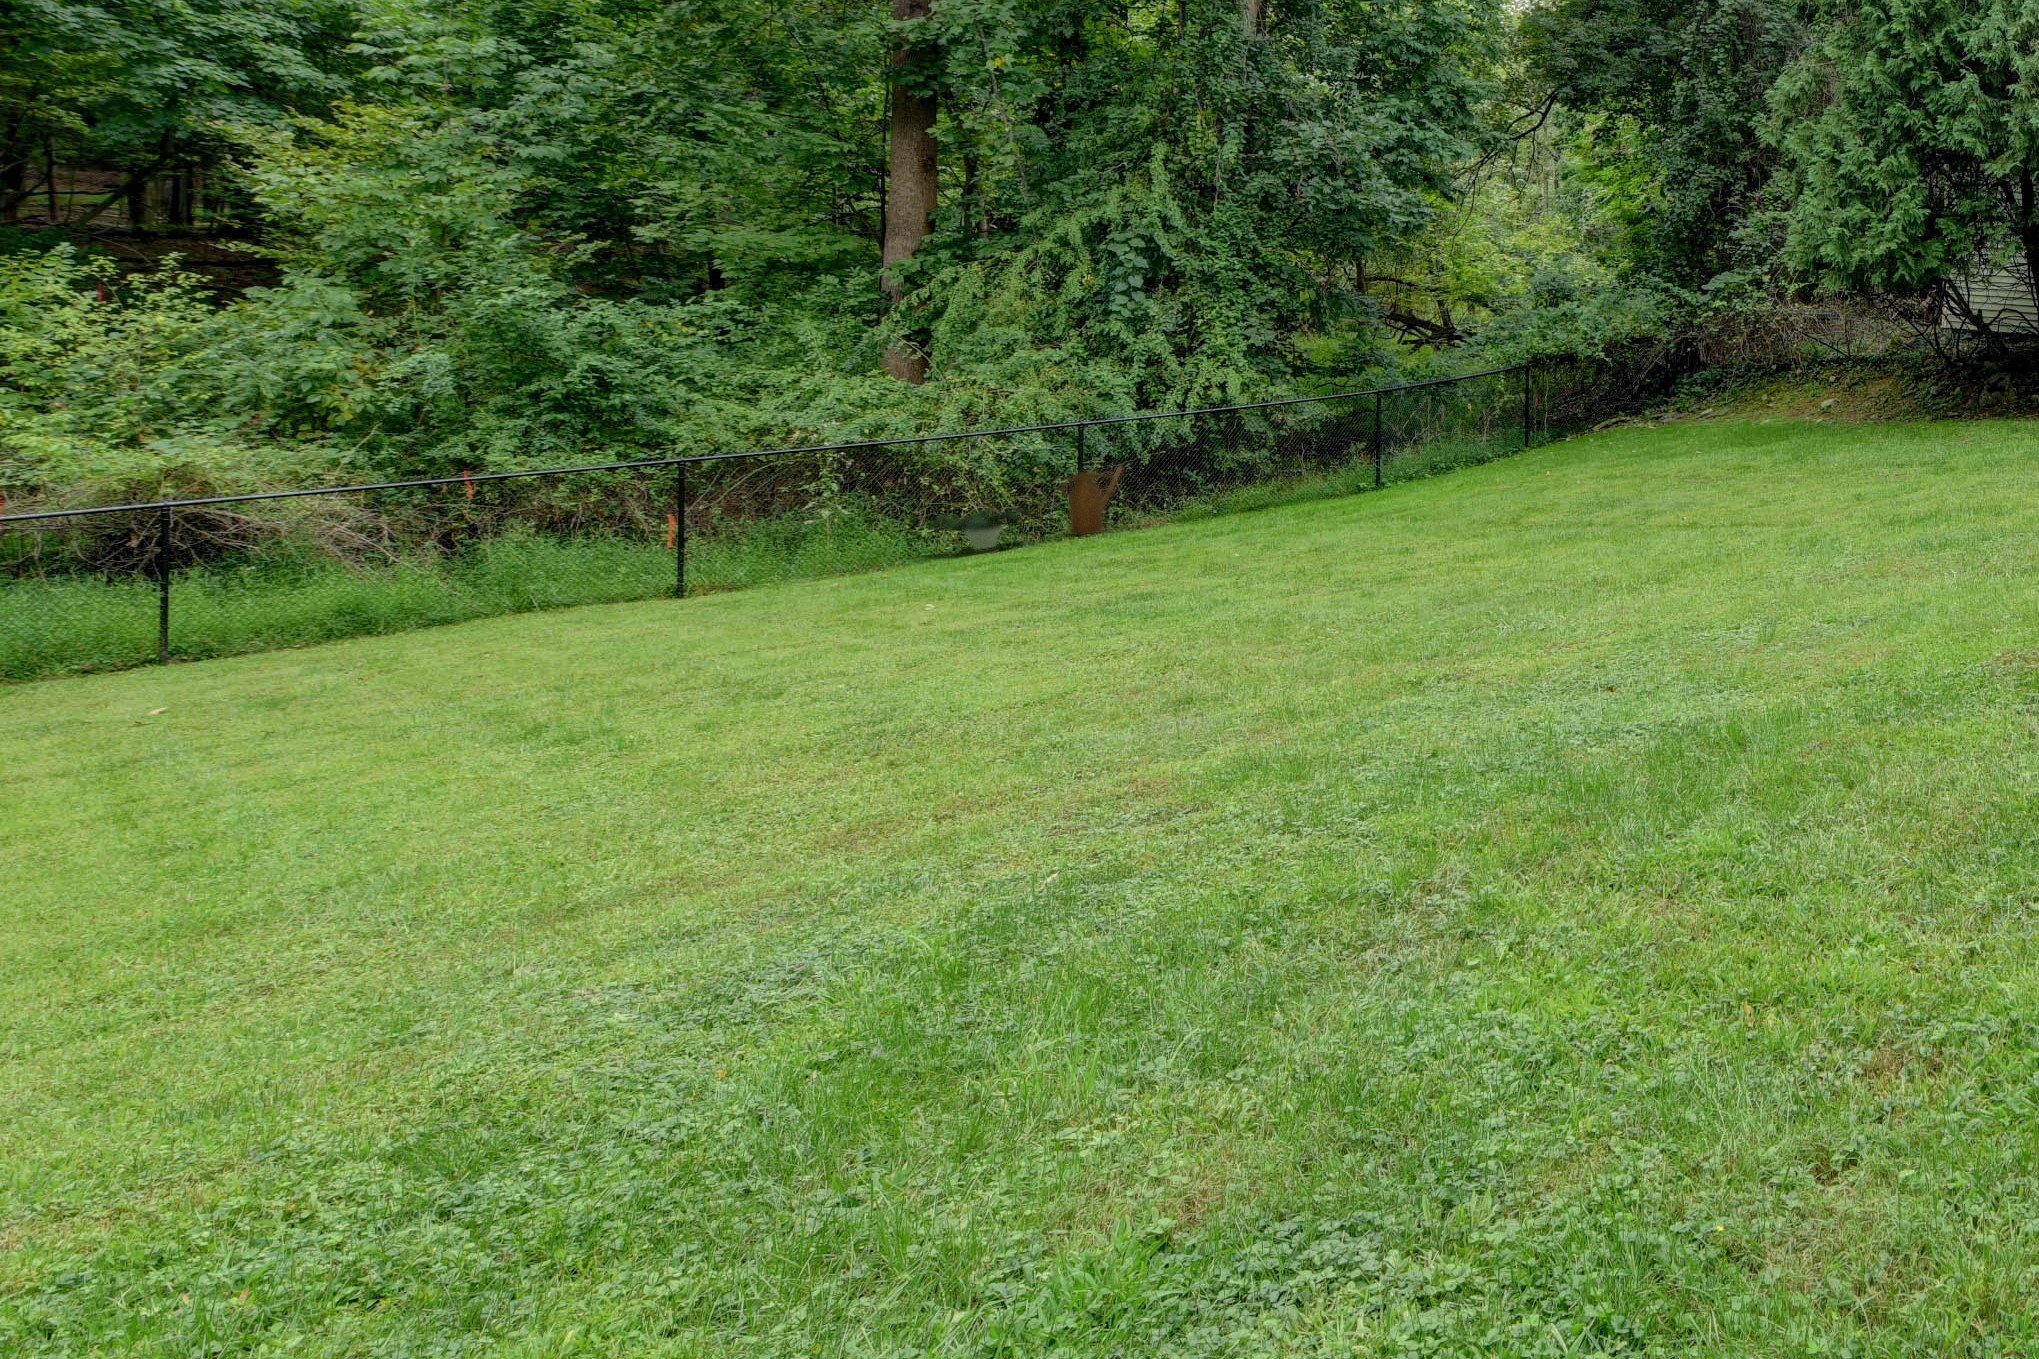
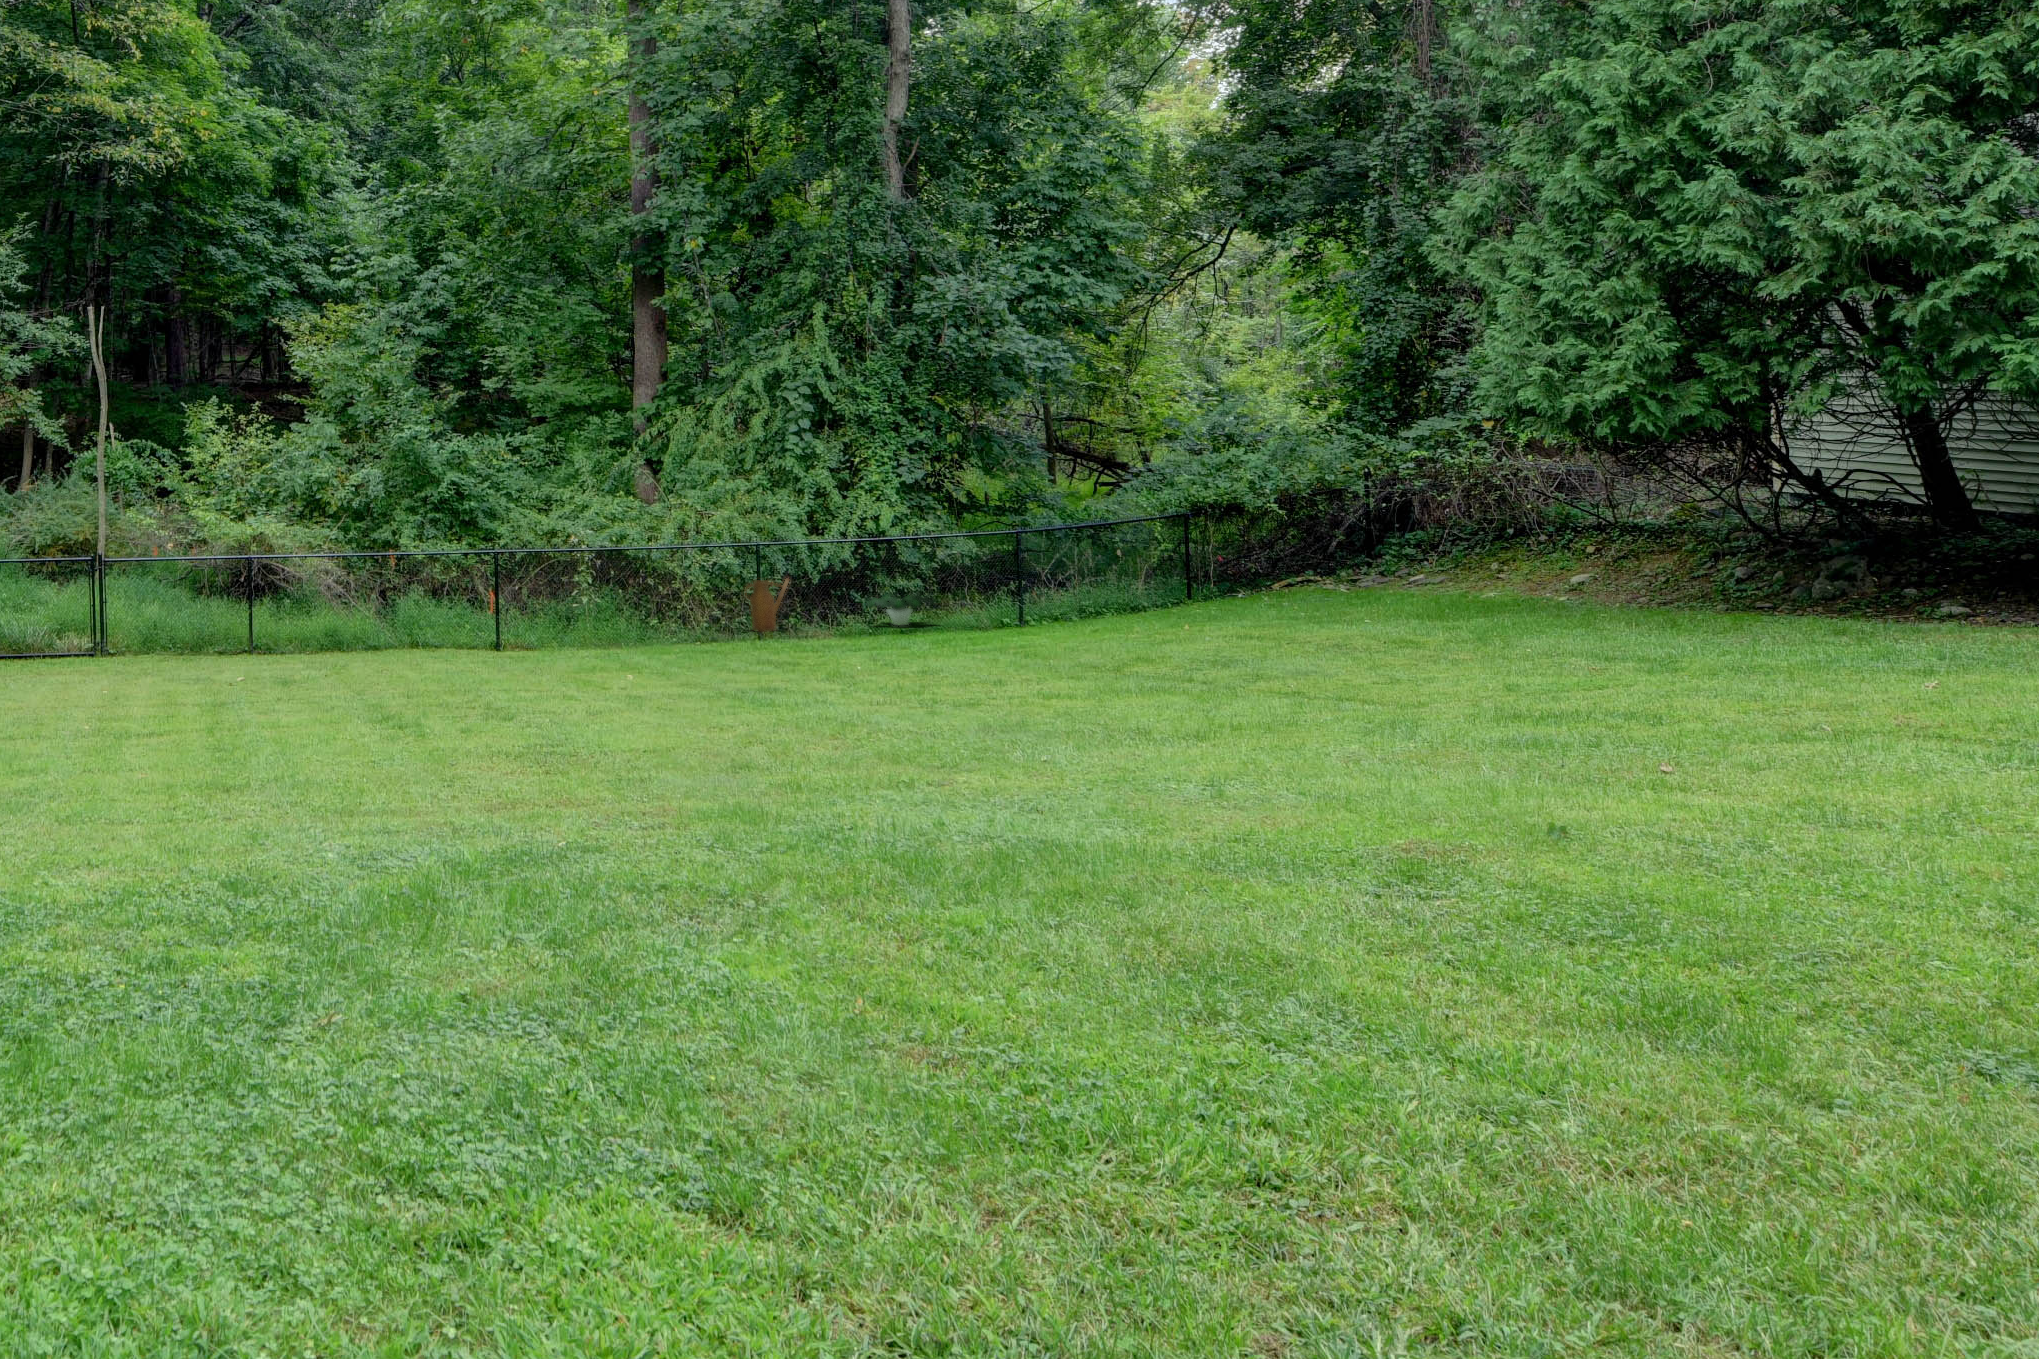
potted plant: present [927,506,1030,549] -> present [866,594,934,625]

